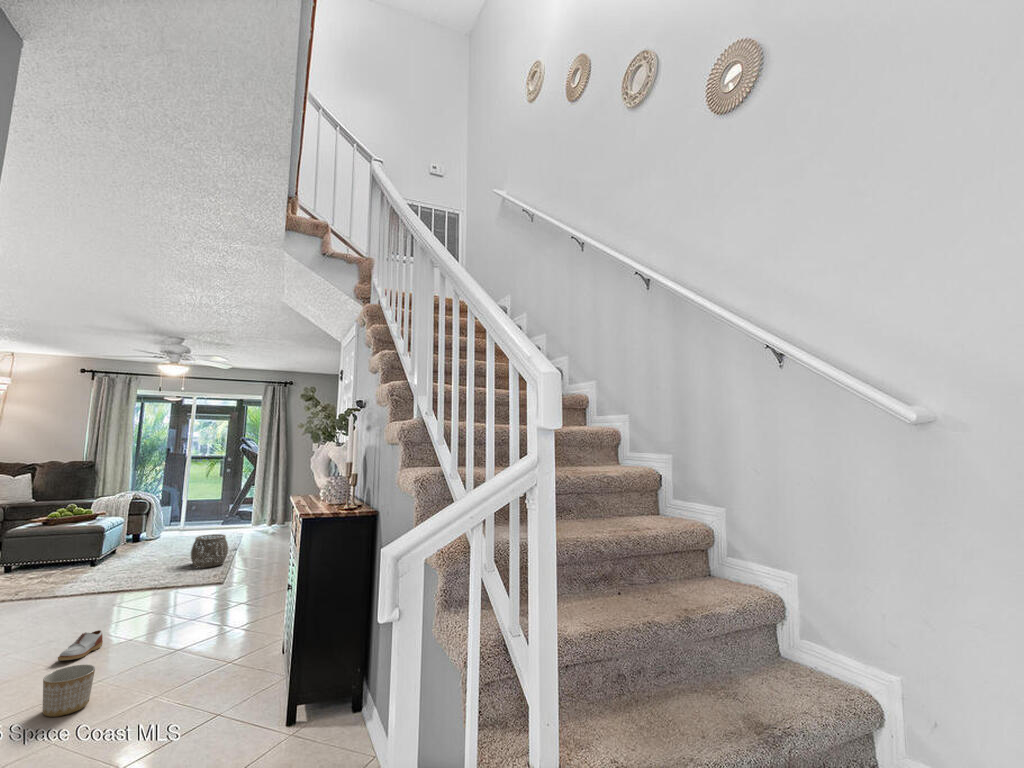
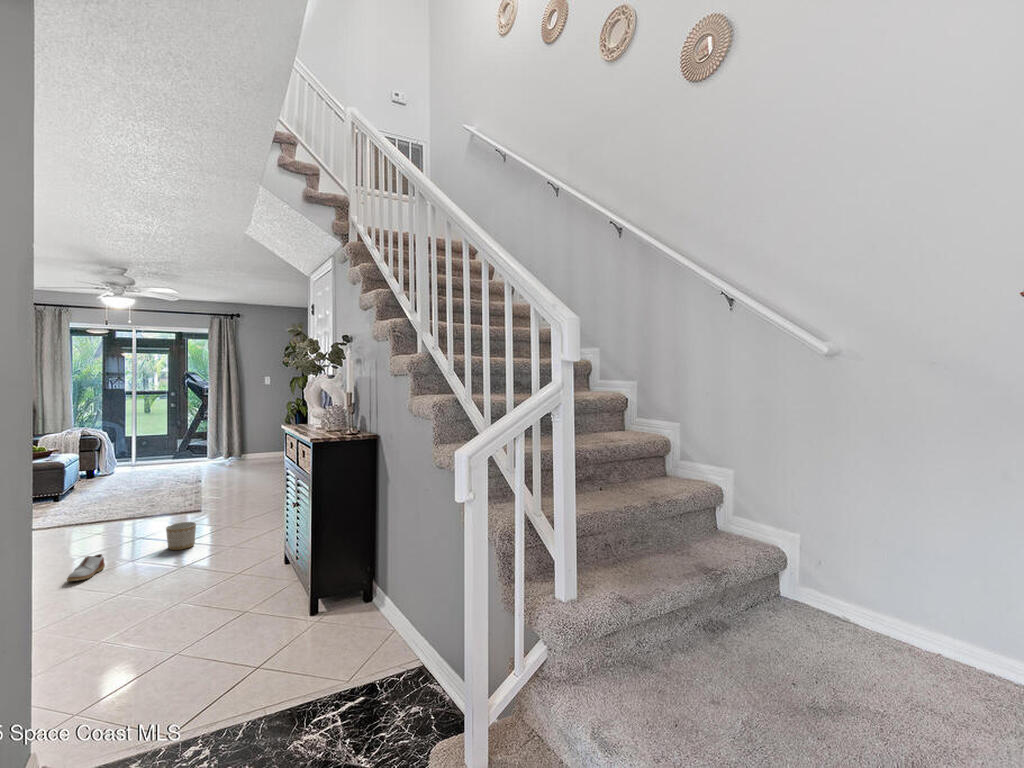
woven basket: present [191,534,228,568] -> none [158,467,196,499]
planter: present [42,665,95,717] -> present [166,522,196,550]

